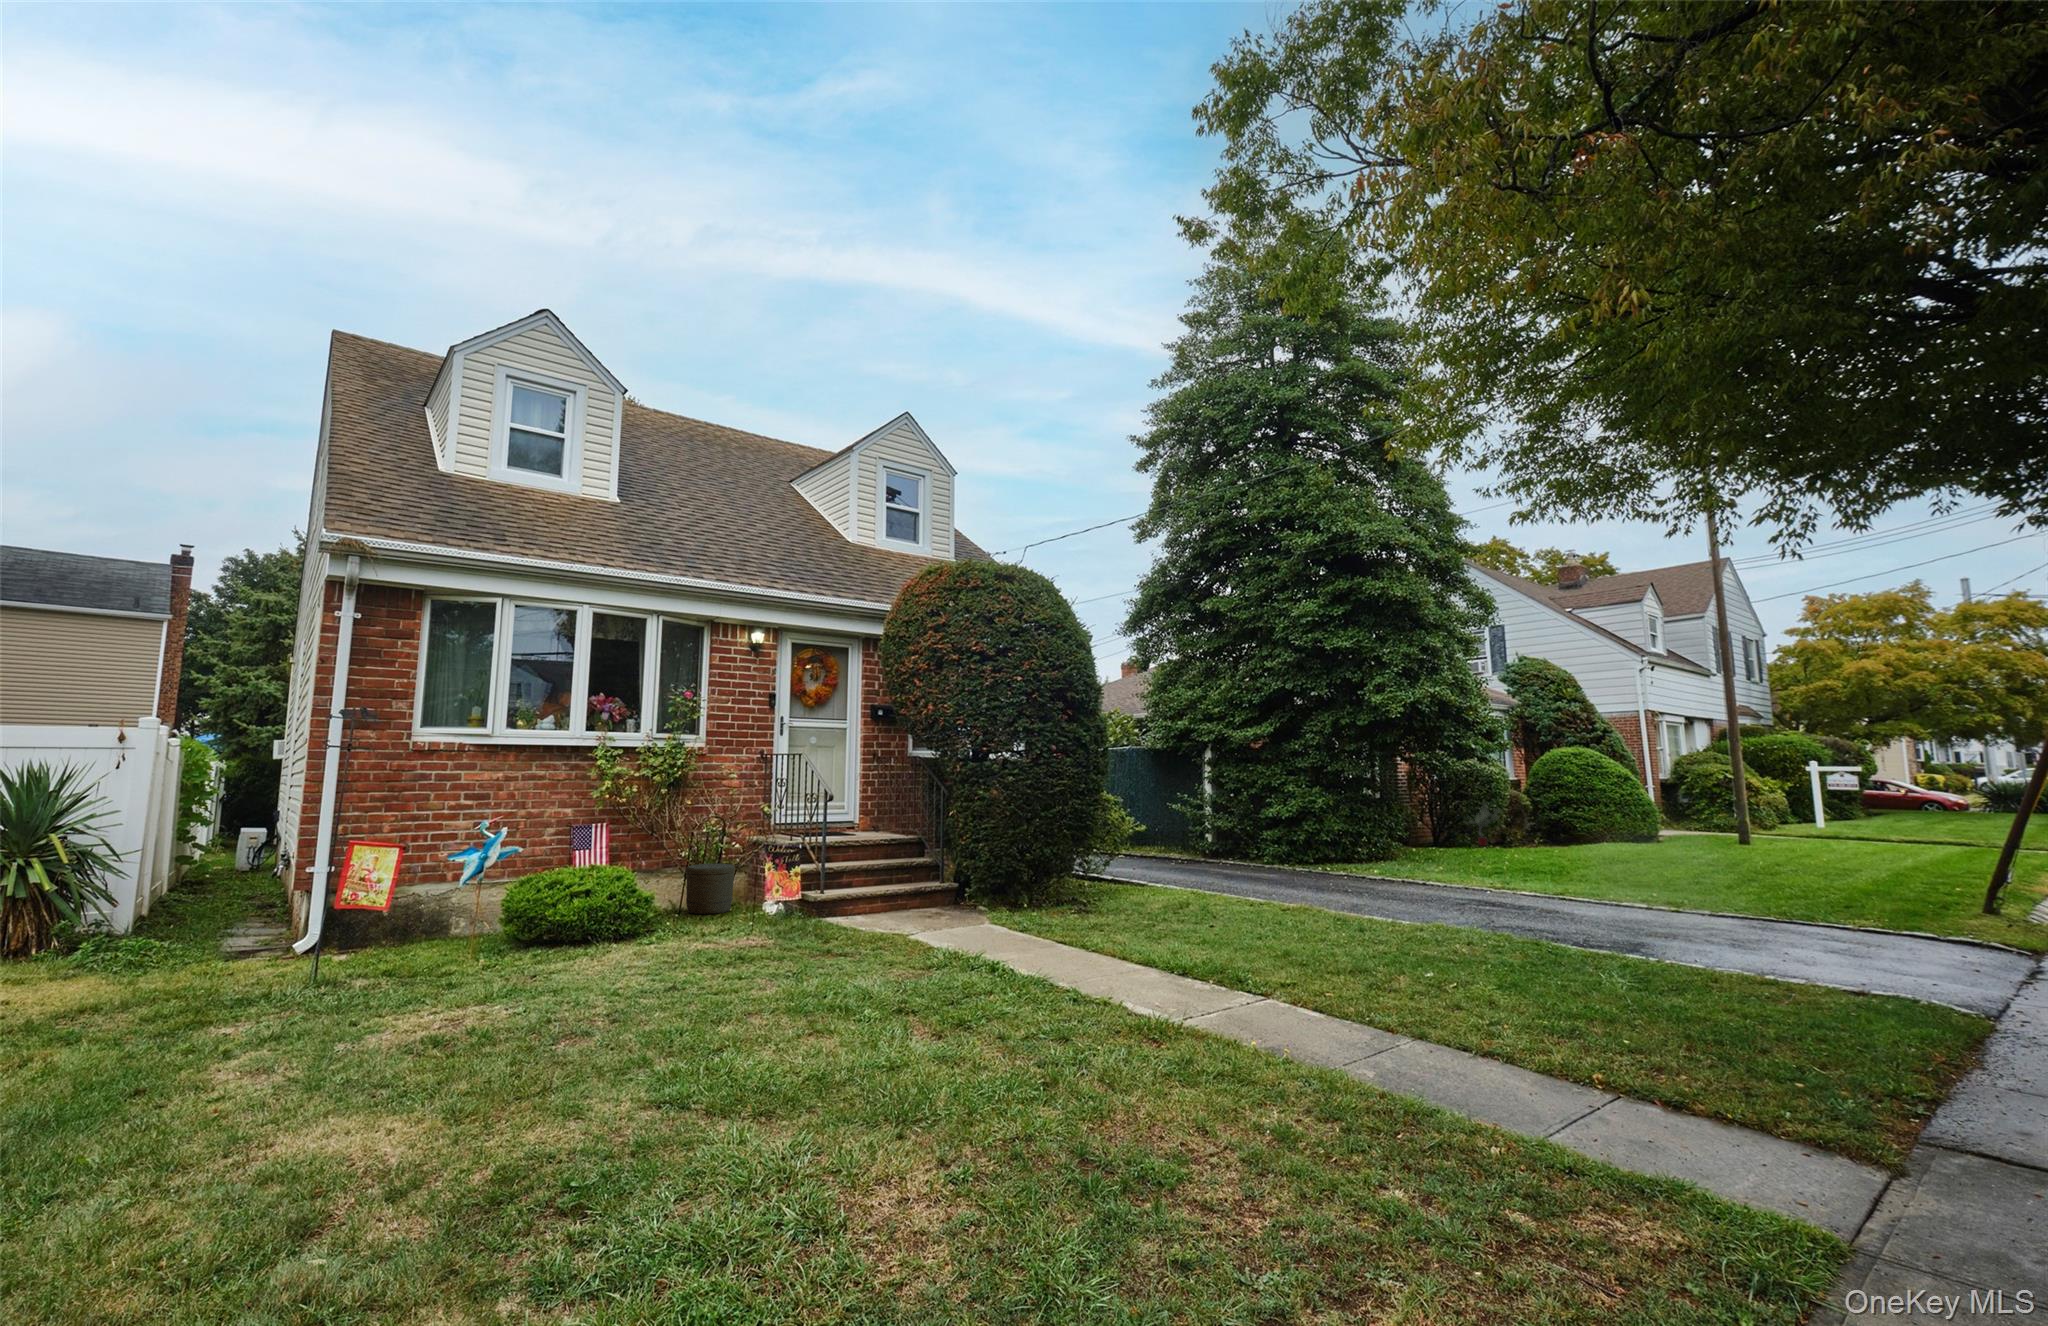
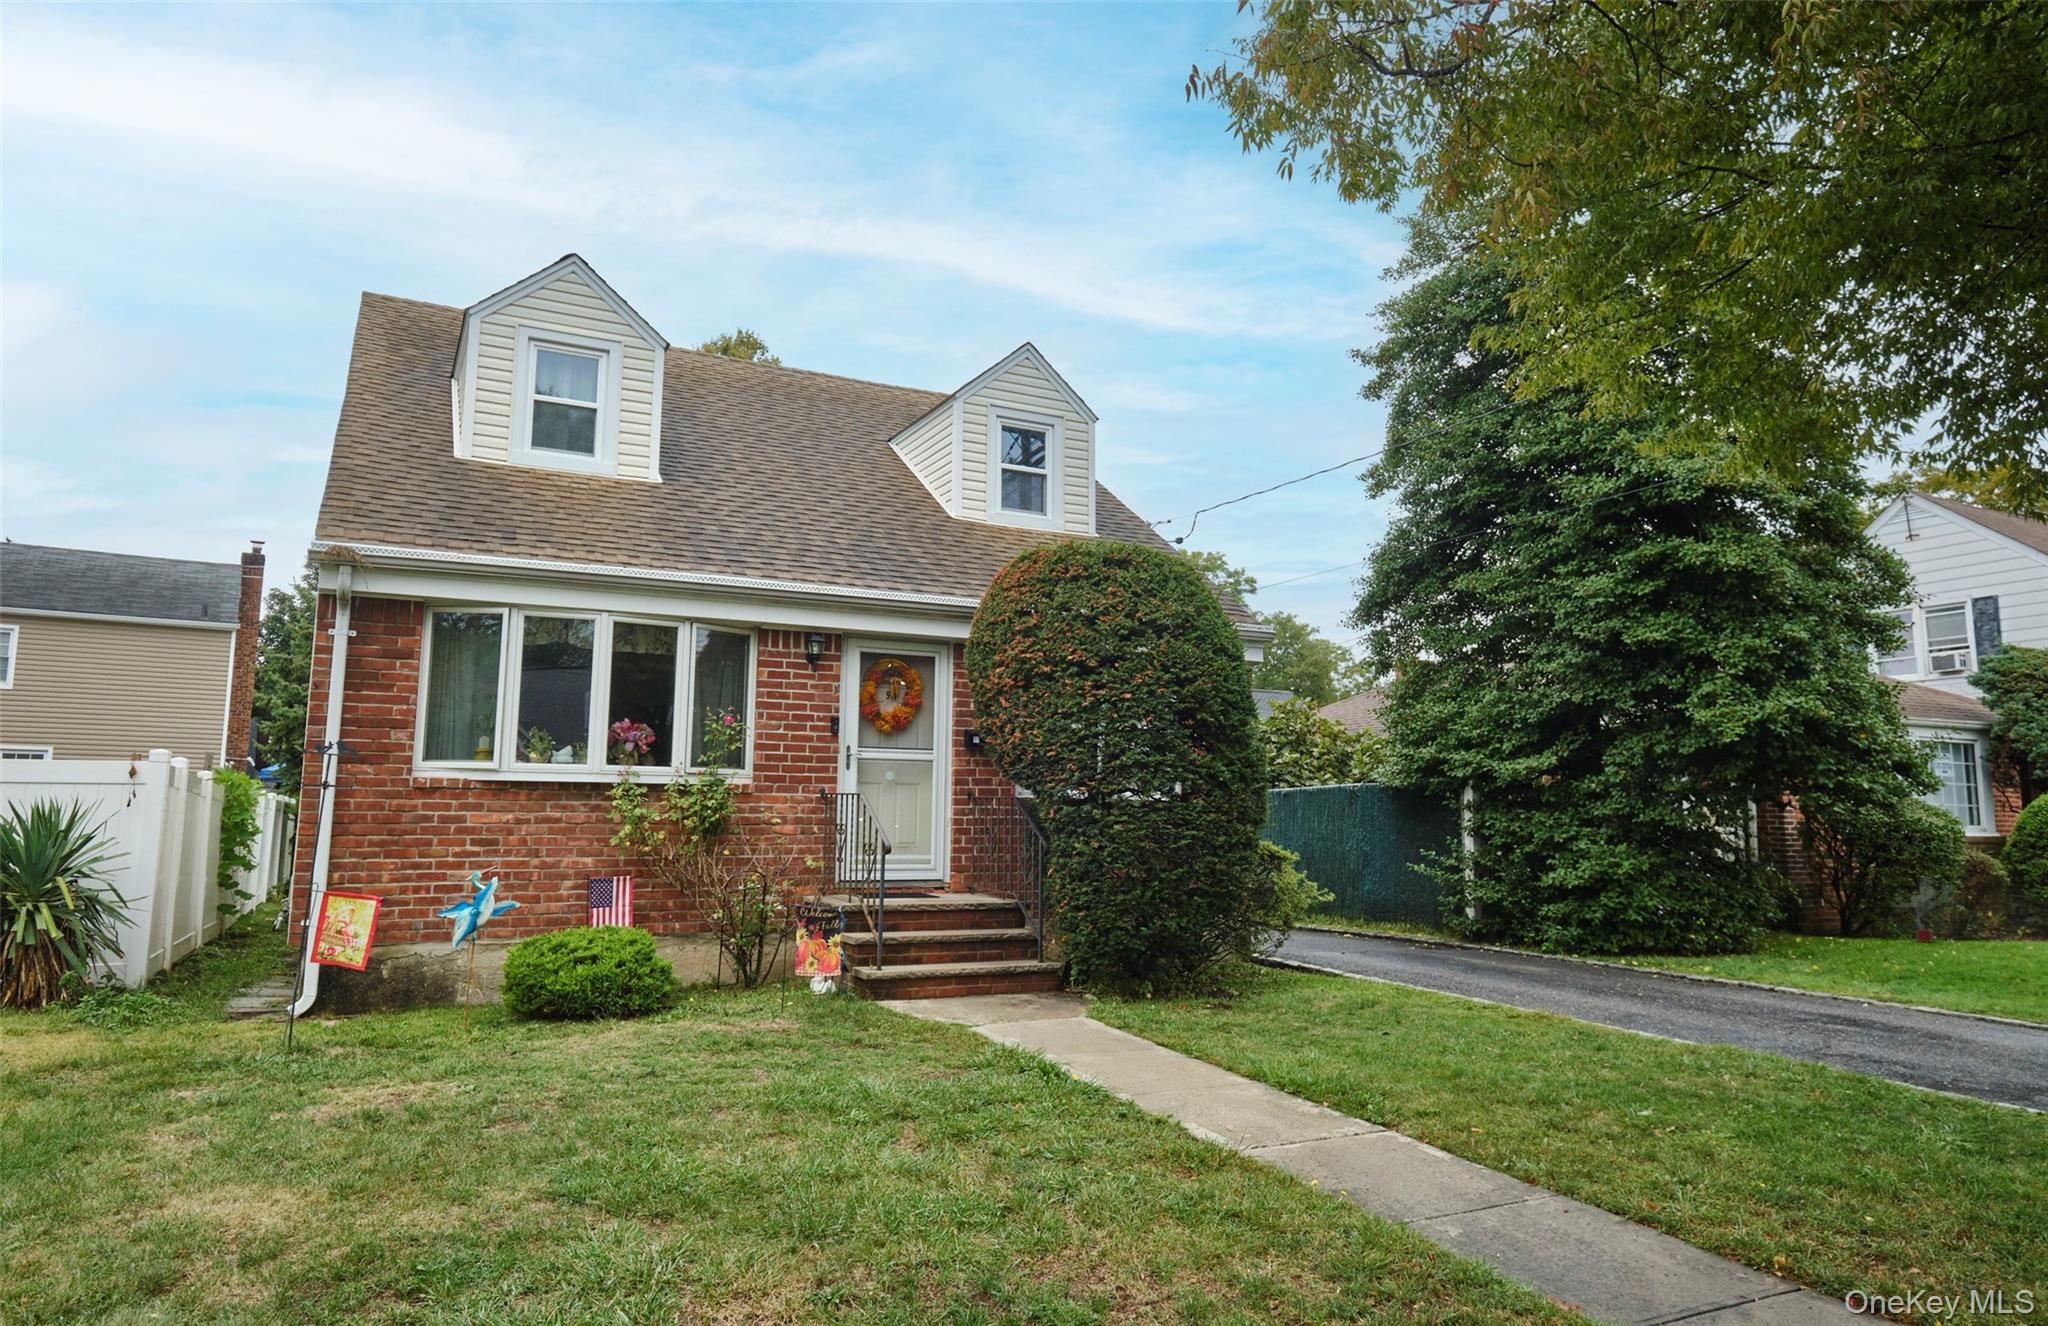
woven basket: present [686,864,735,915] -> none [719,931,778,994]

